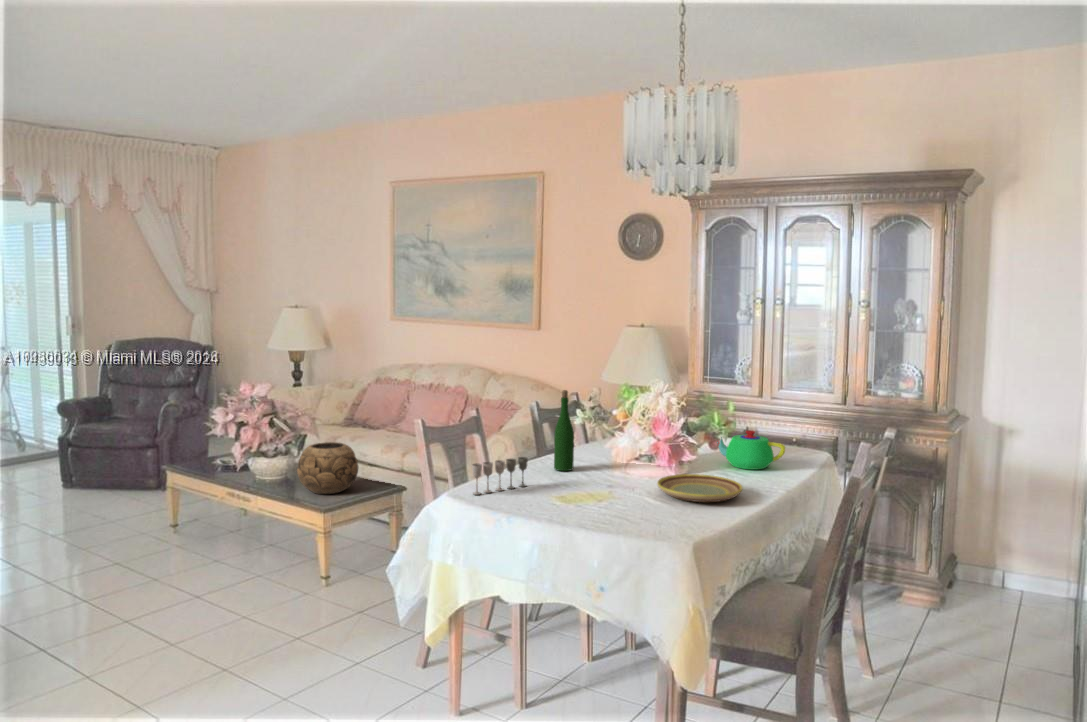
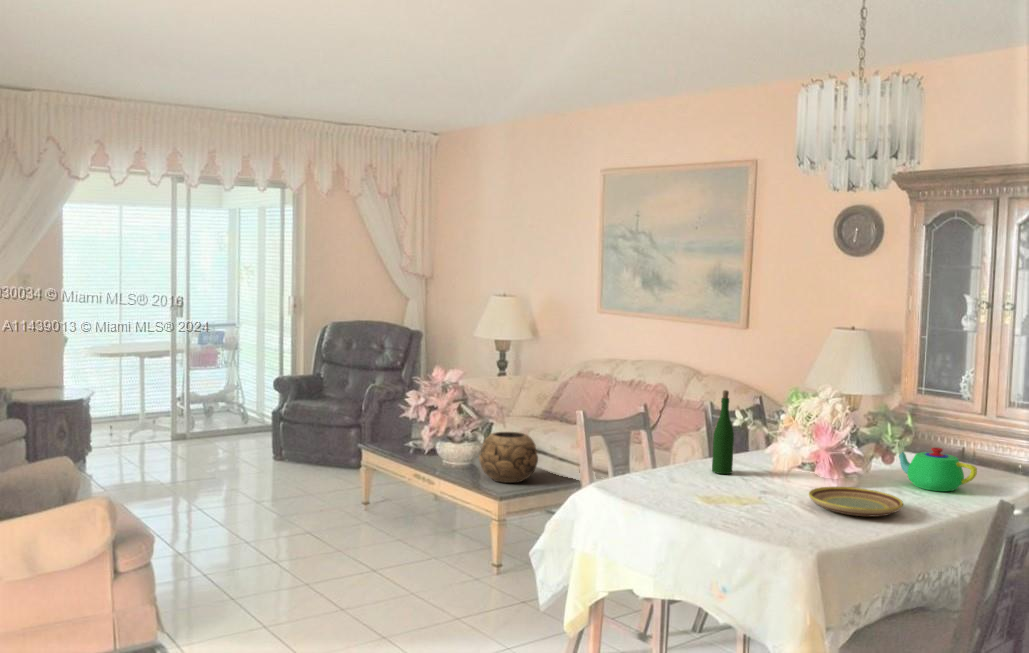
wine glass: present [472,457,528,495] -> none [617,454,677,487]

